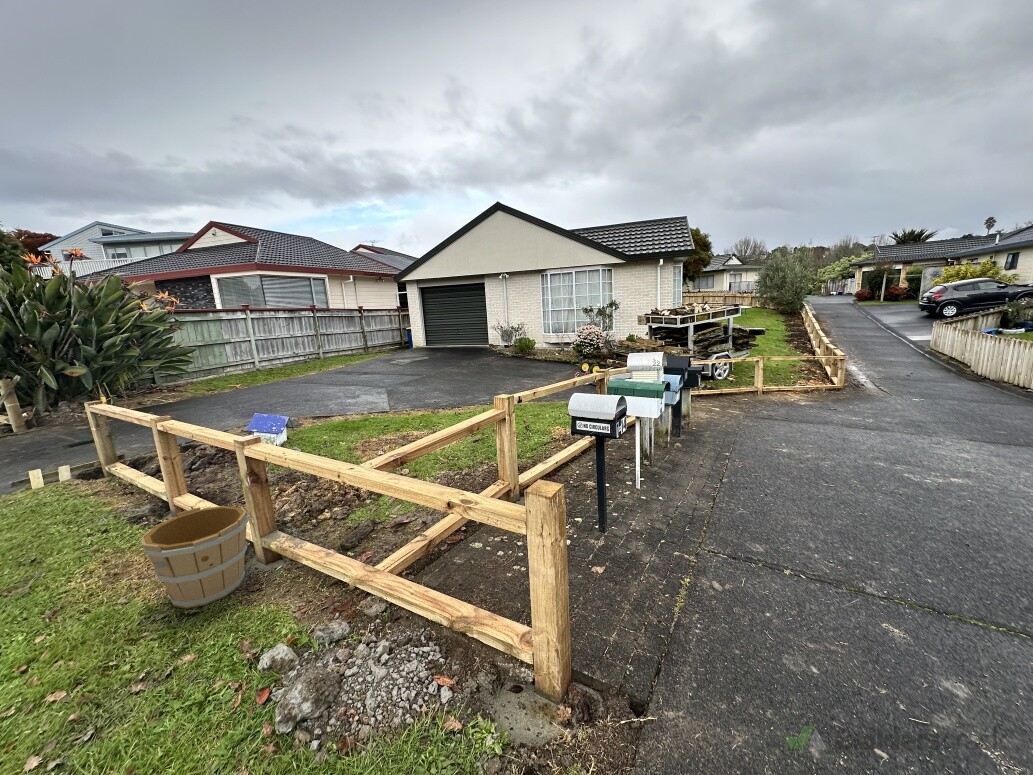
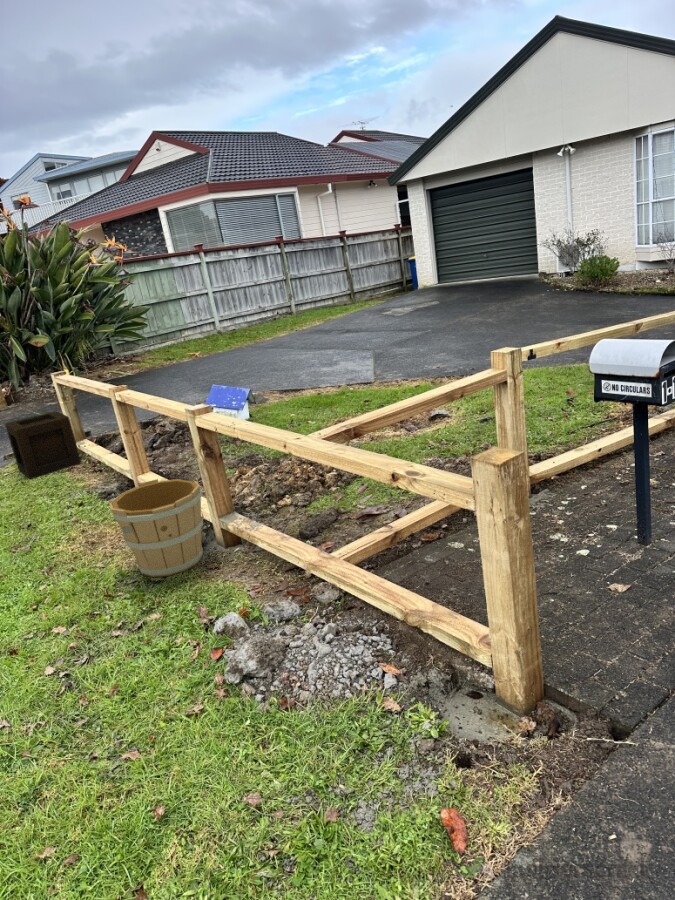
wooden crate: none [19,438,110,506] -> present [5,411,81,479]

